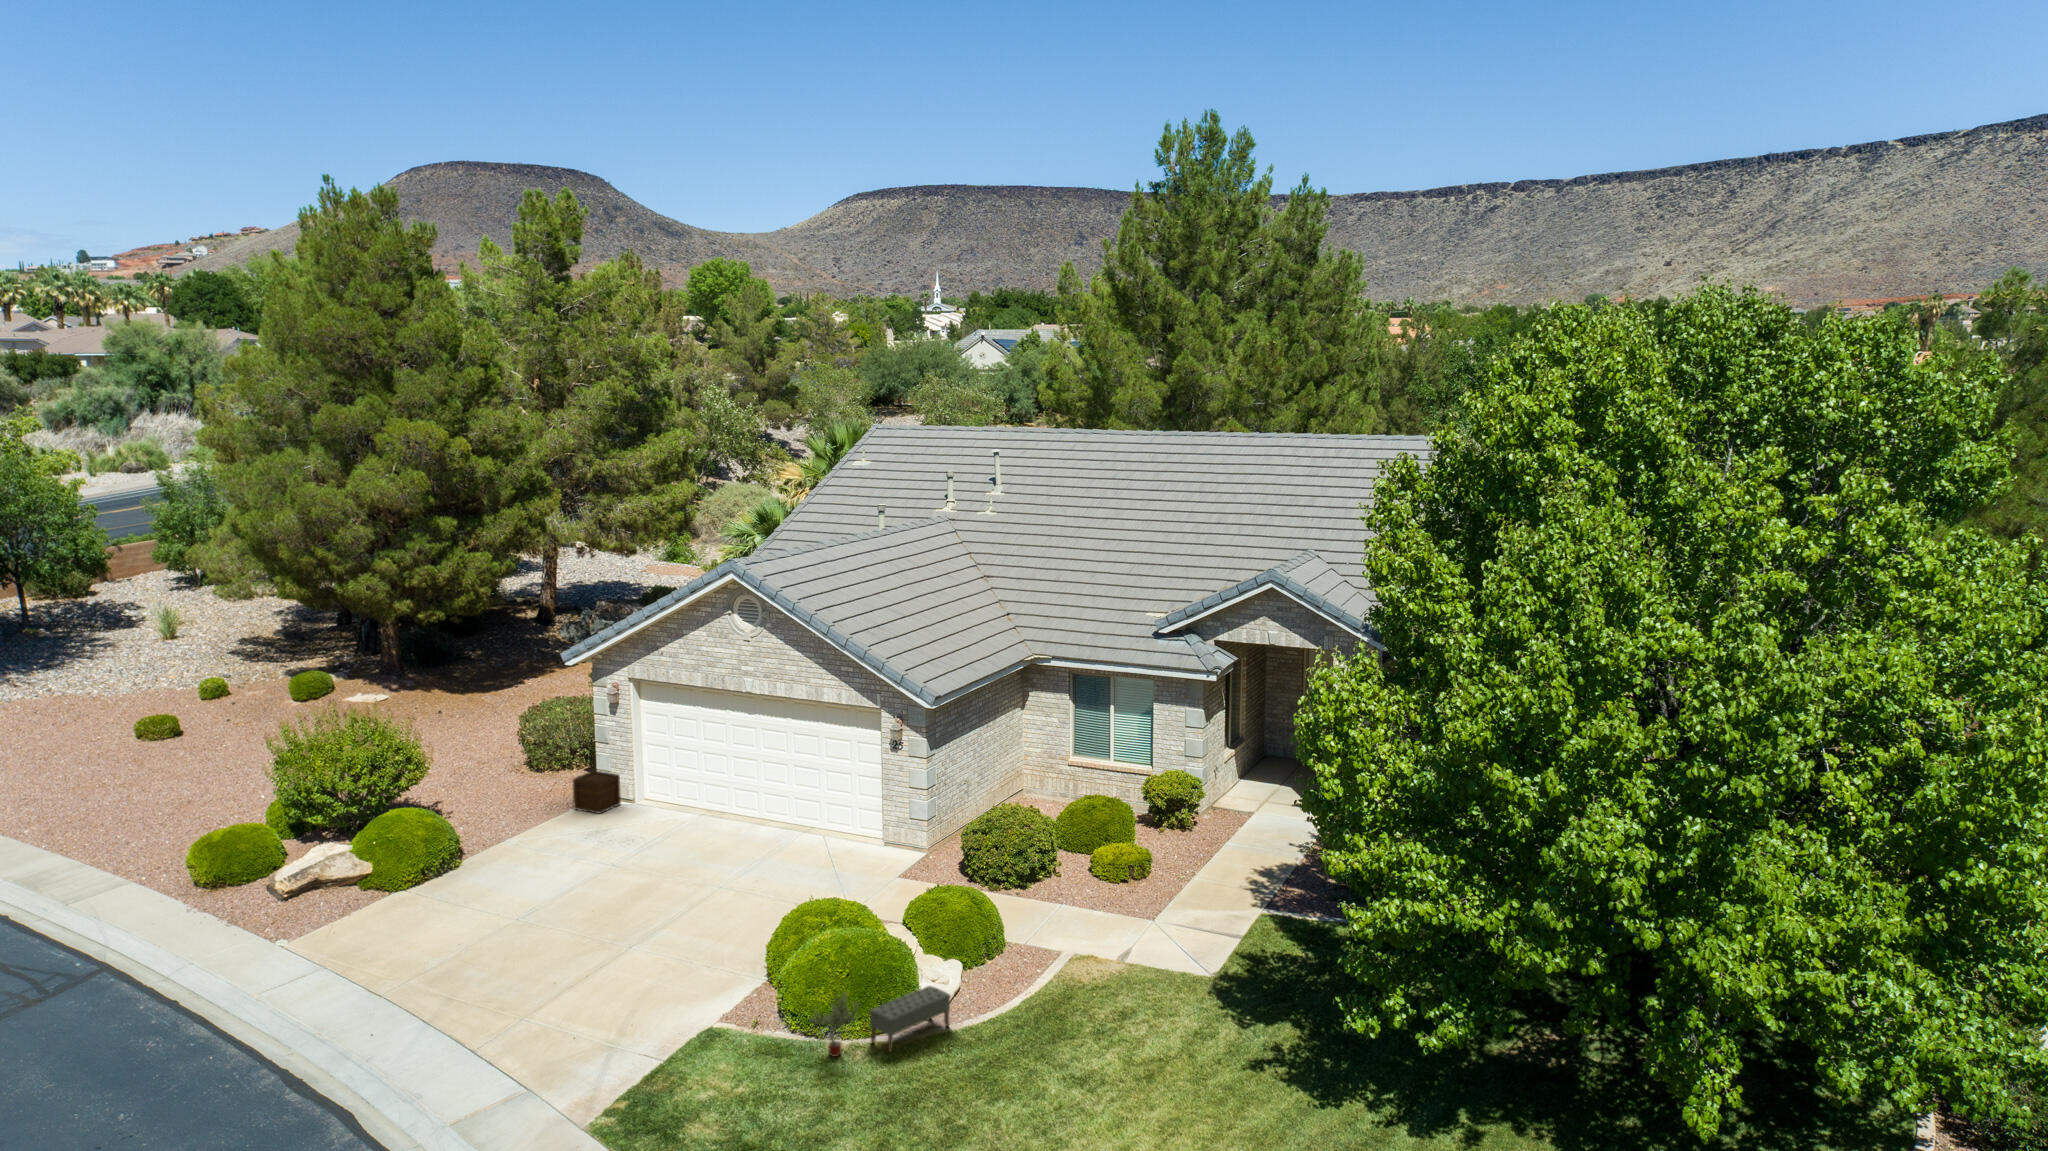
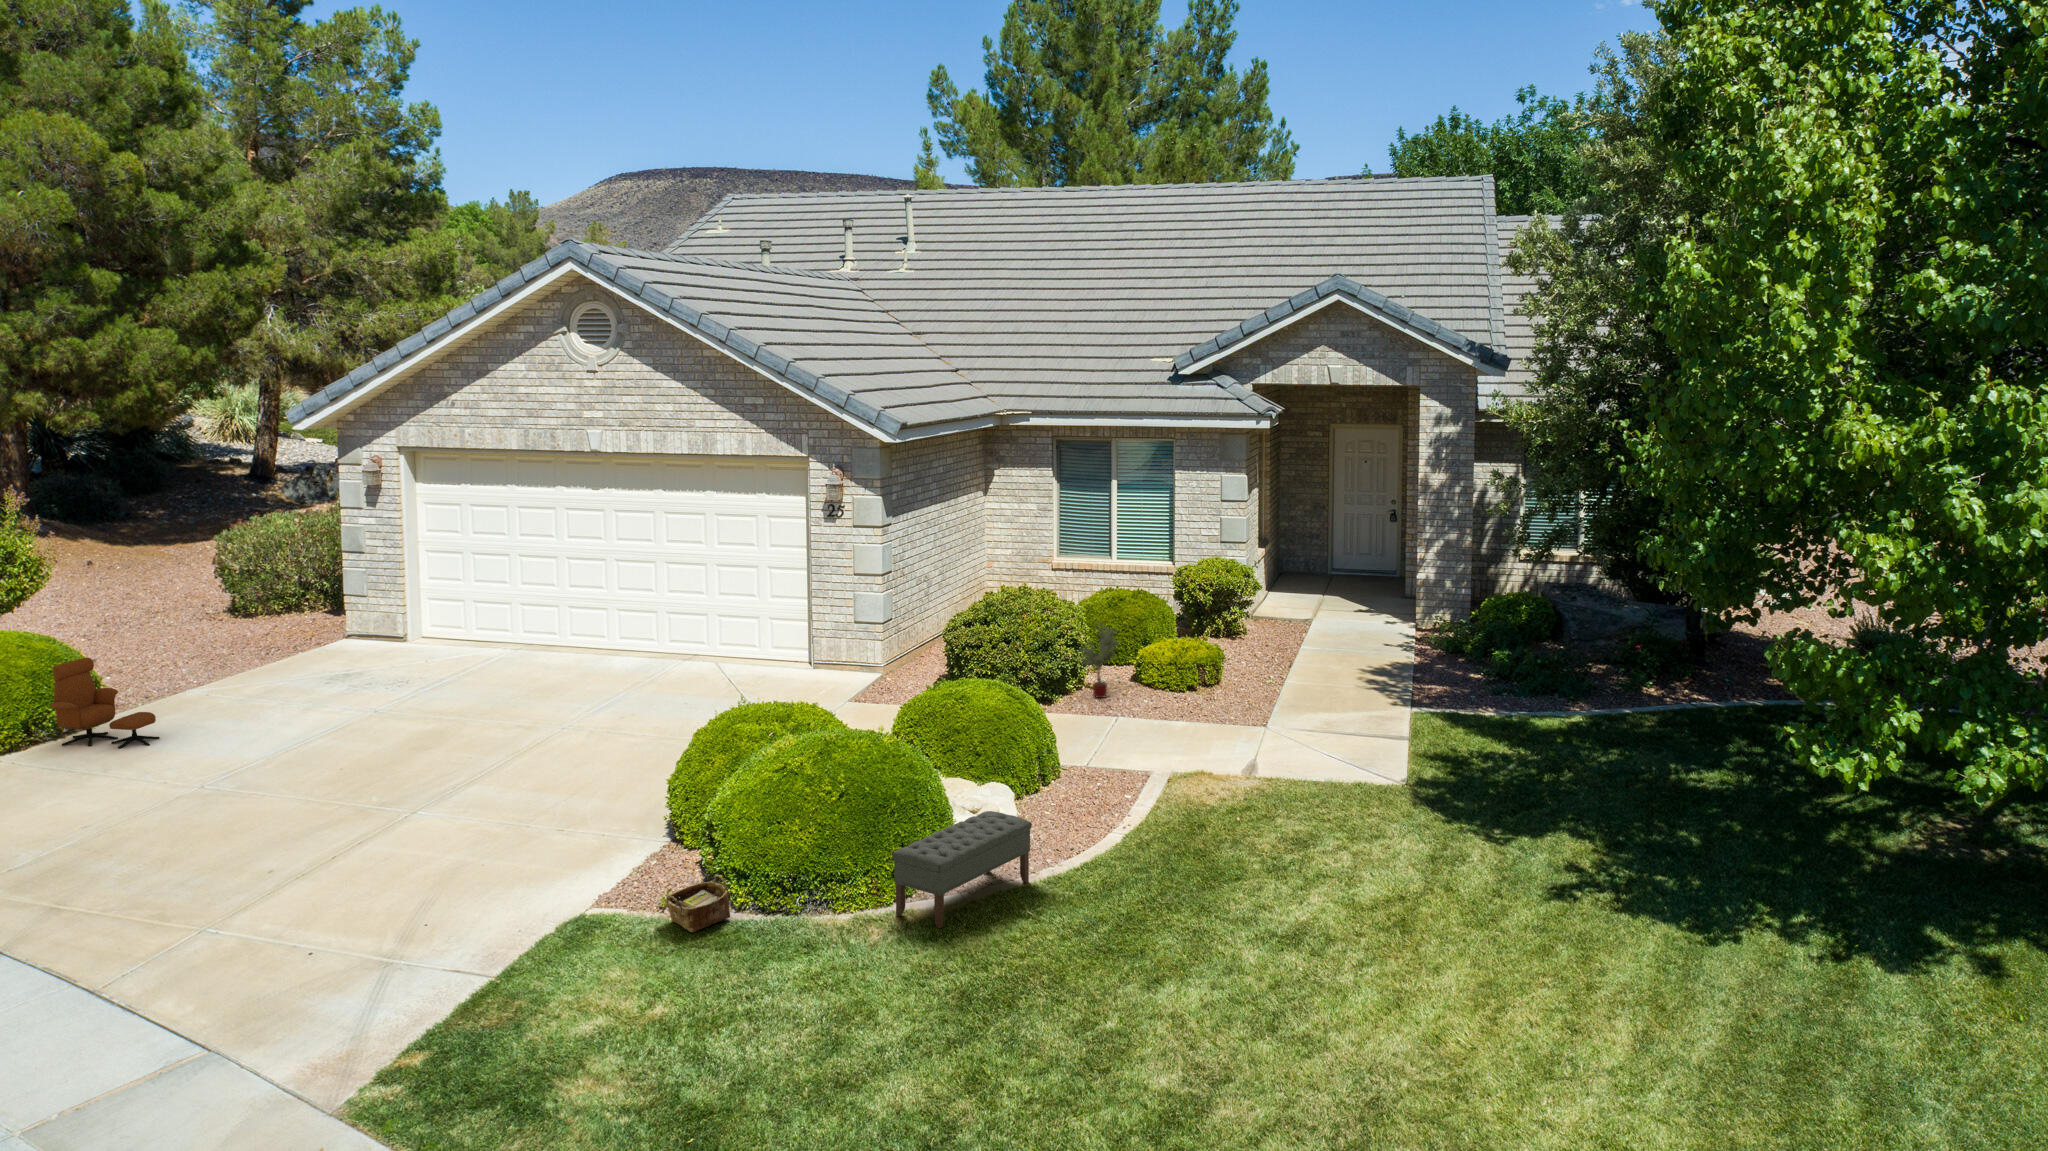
wooden crate: present [573,770,621,814] -> none [317,592,396,651]
lounge chair: none [428,837,486,894] -> present [50,658,160,748]
potted tree: present [809,993,860,1057] -> present [1079,622,1119,698]
woven basket: none [752,1015,785,1046] -> present [666,875,730,932]

